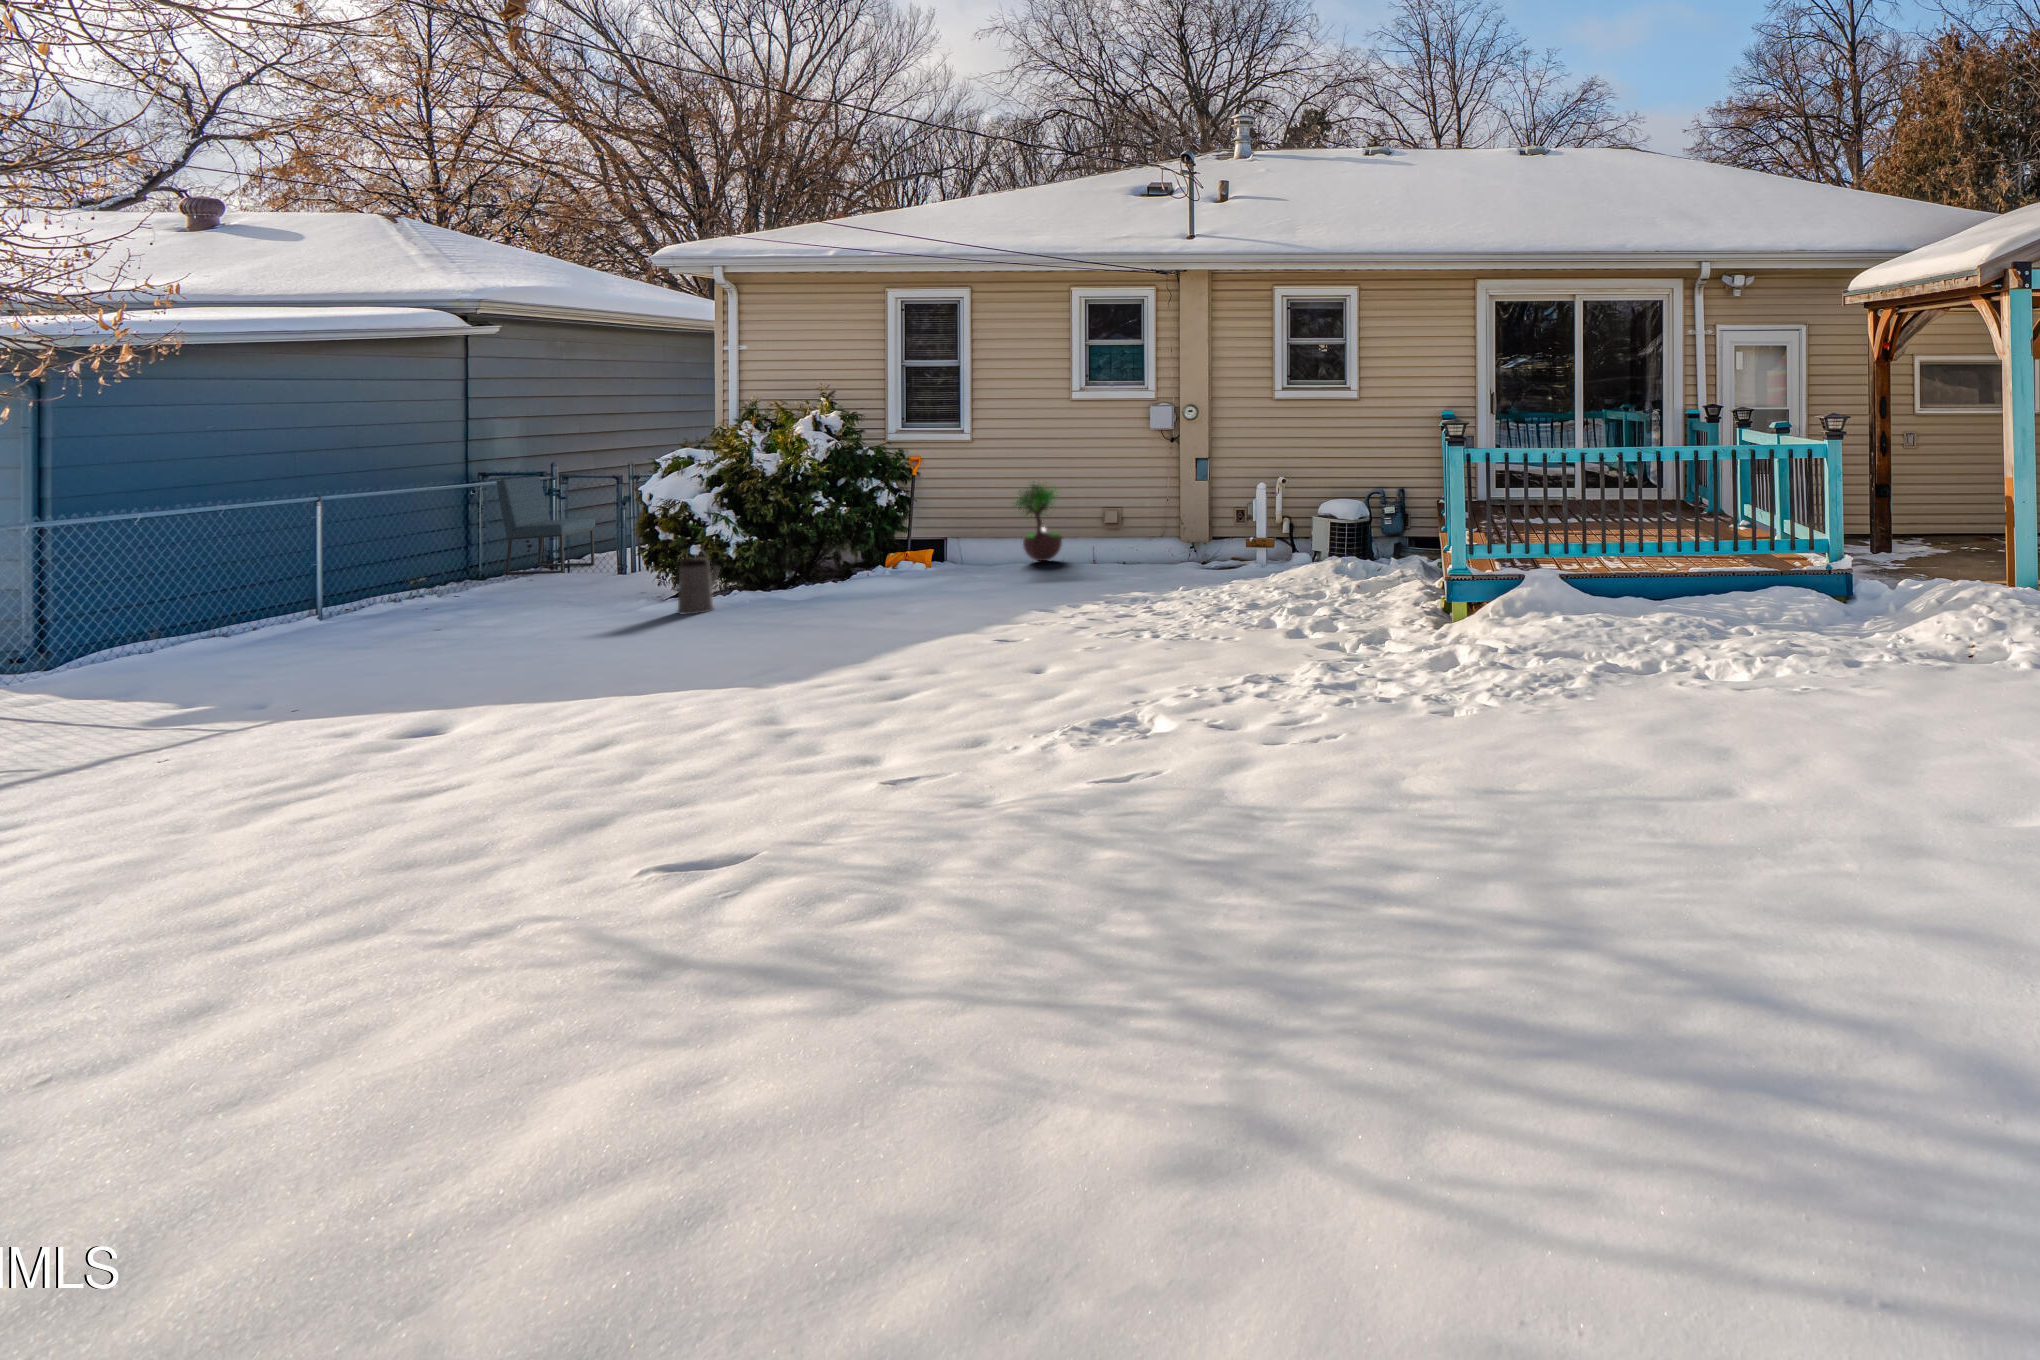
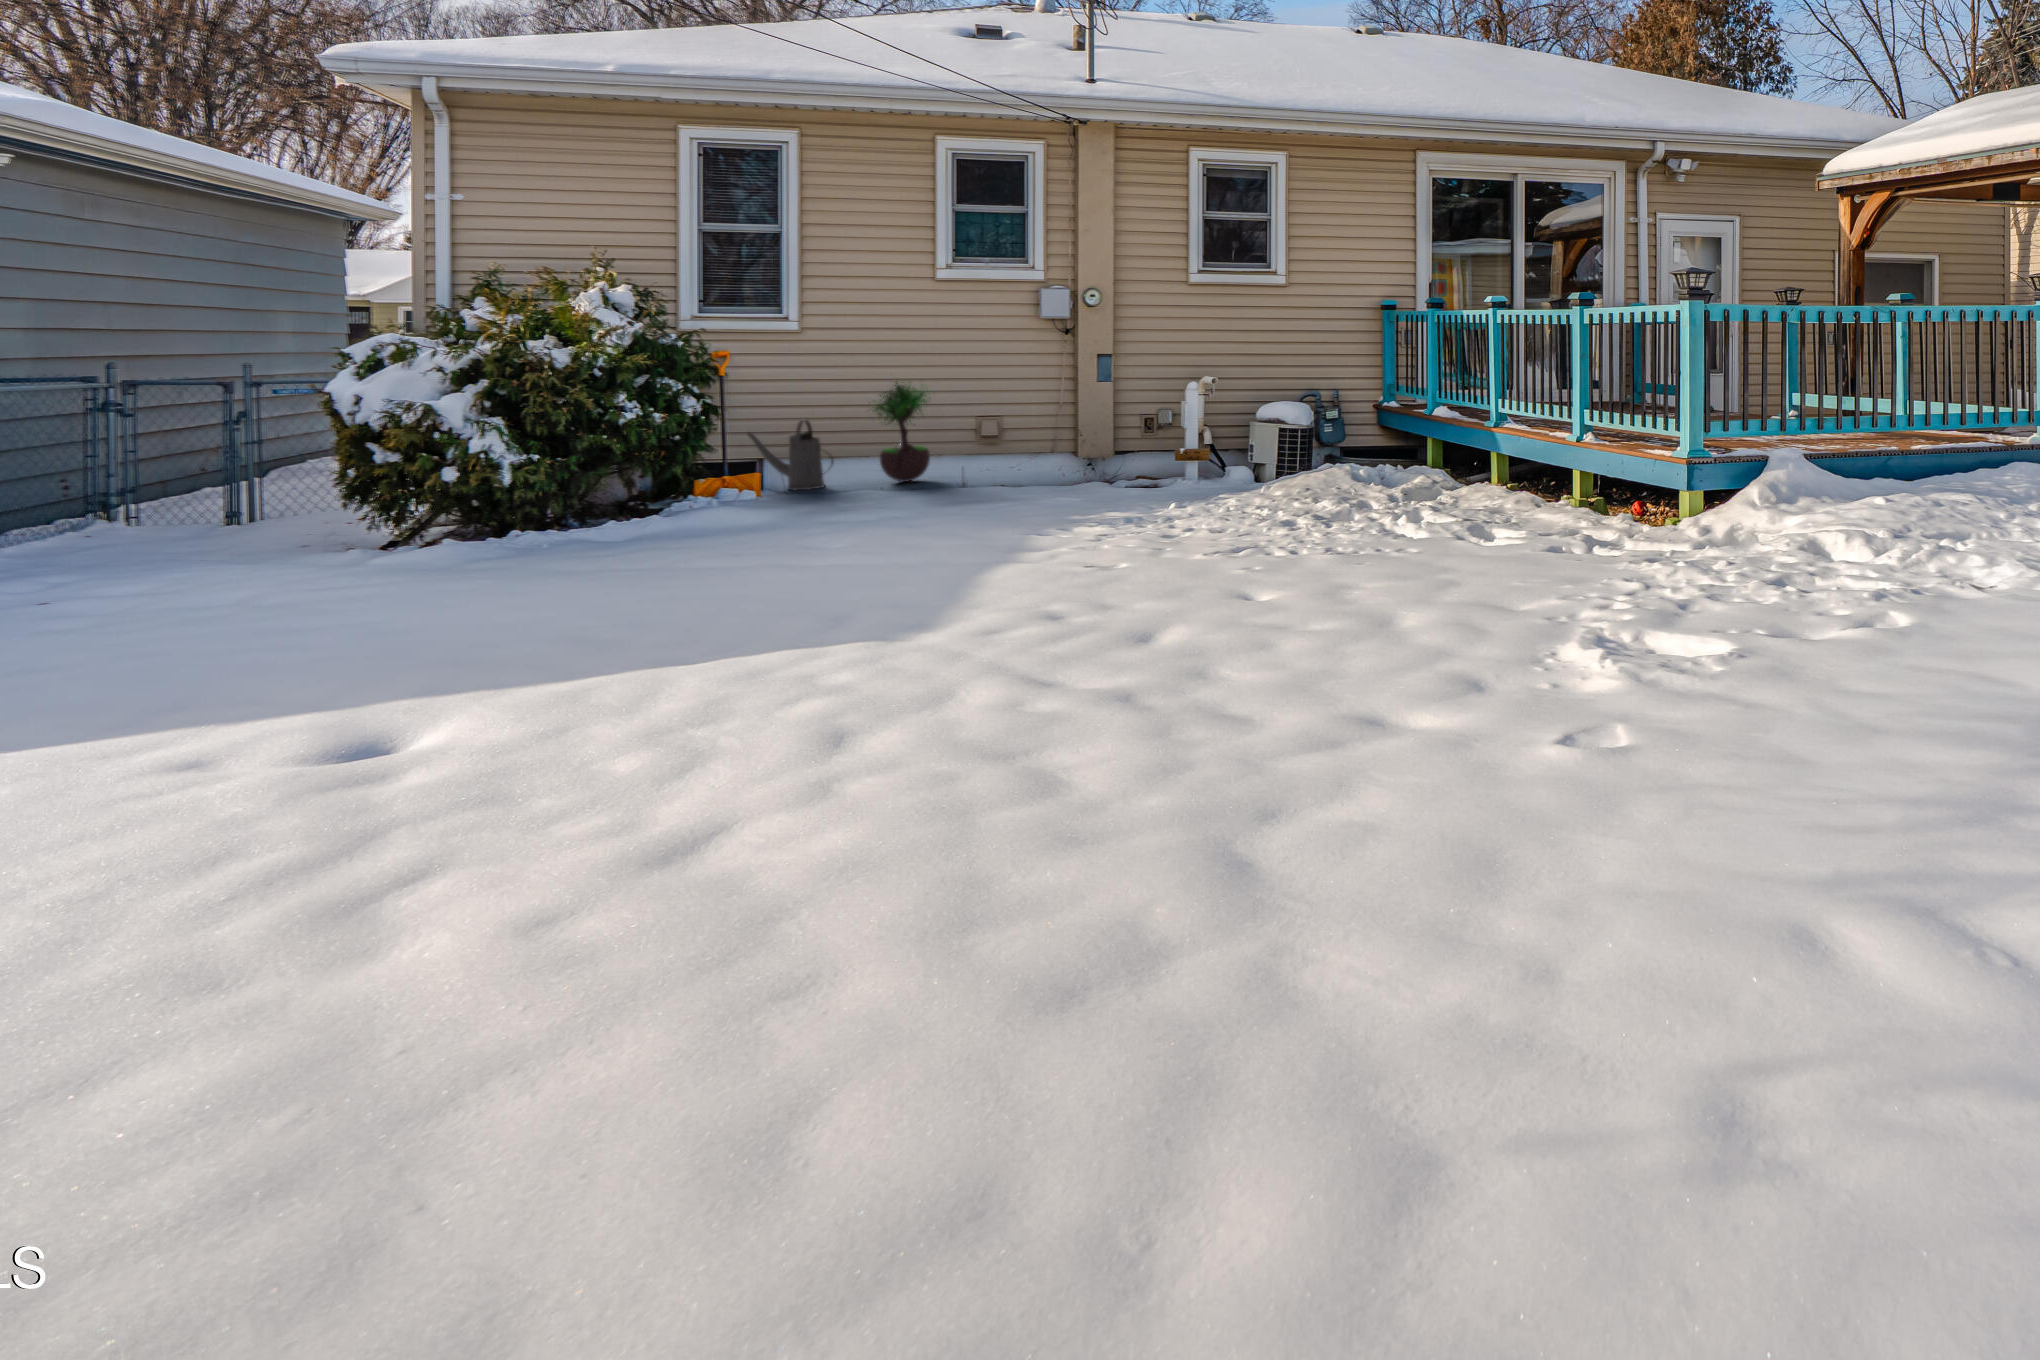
chair: present [497,477,595,574] -> none [19,378,193,526]
watering can: present [677,549,720,614] -> present [748,419,833,490]

